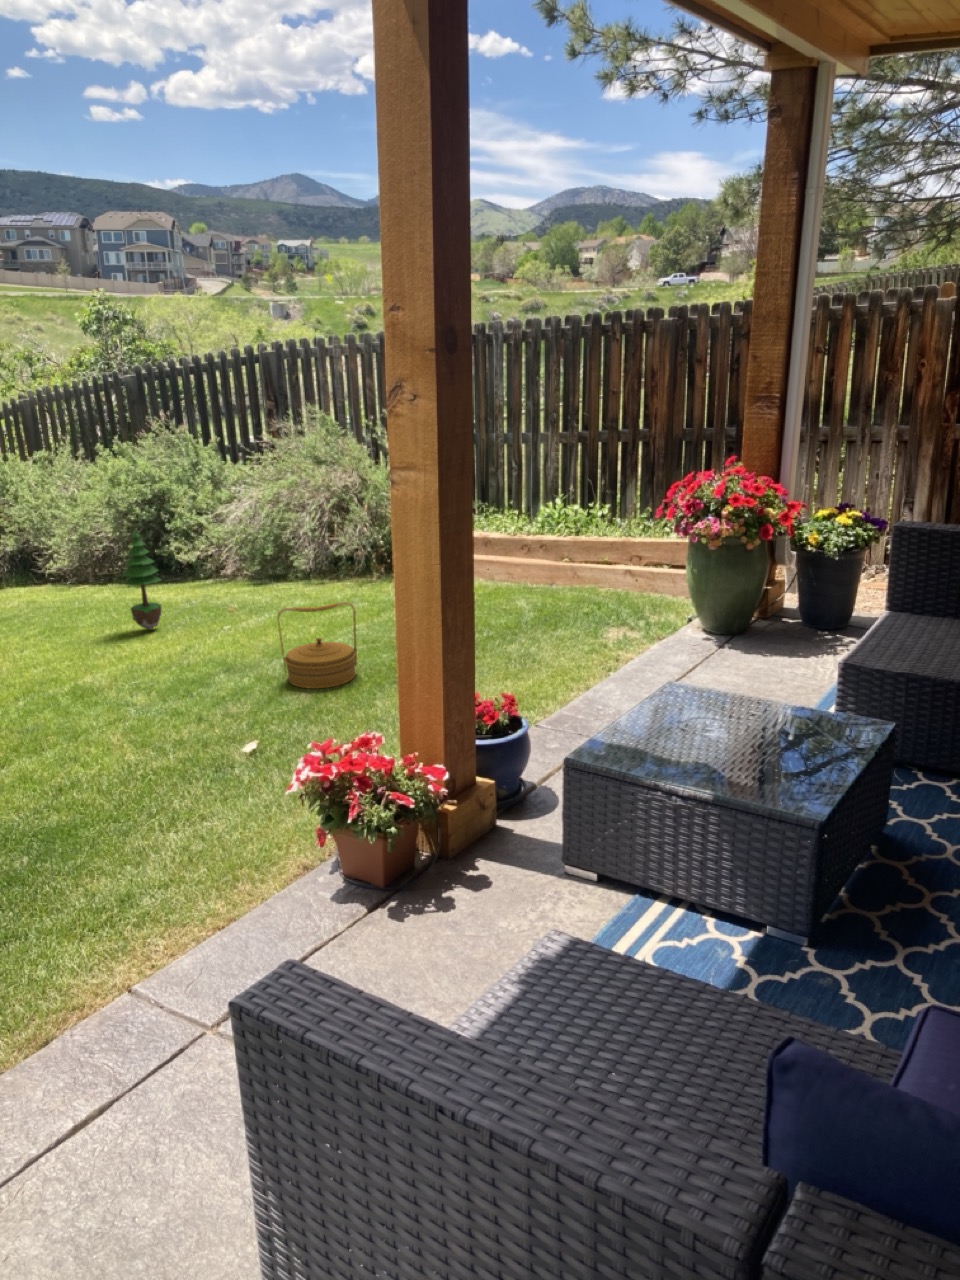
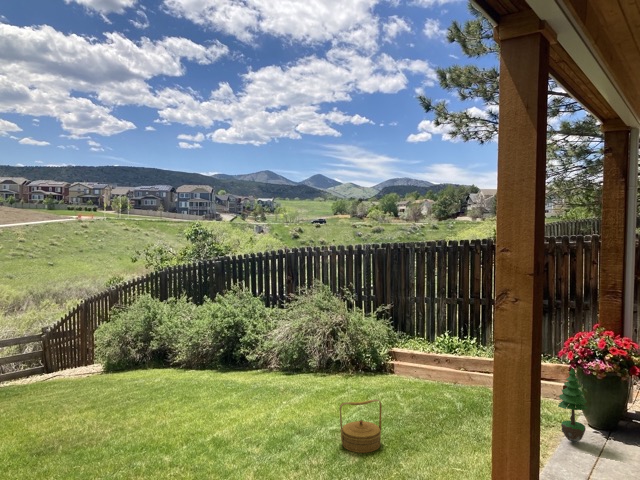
potted tree: present [123,529,161,630] -> present [558,368,588,443]

